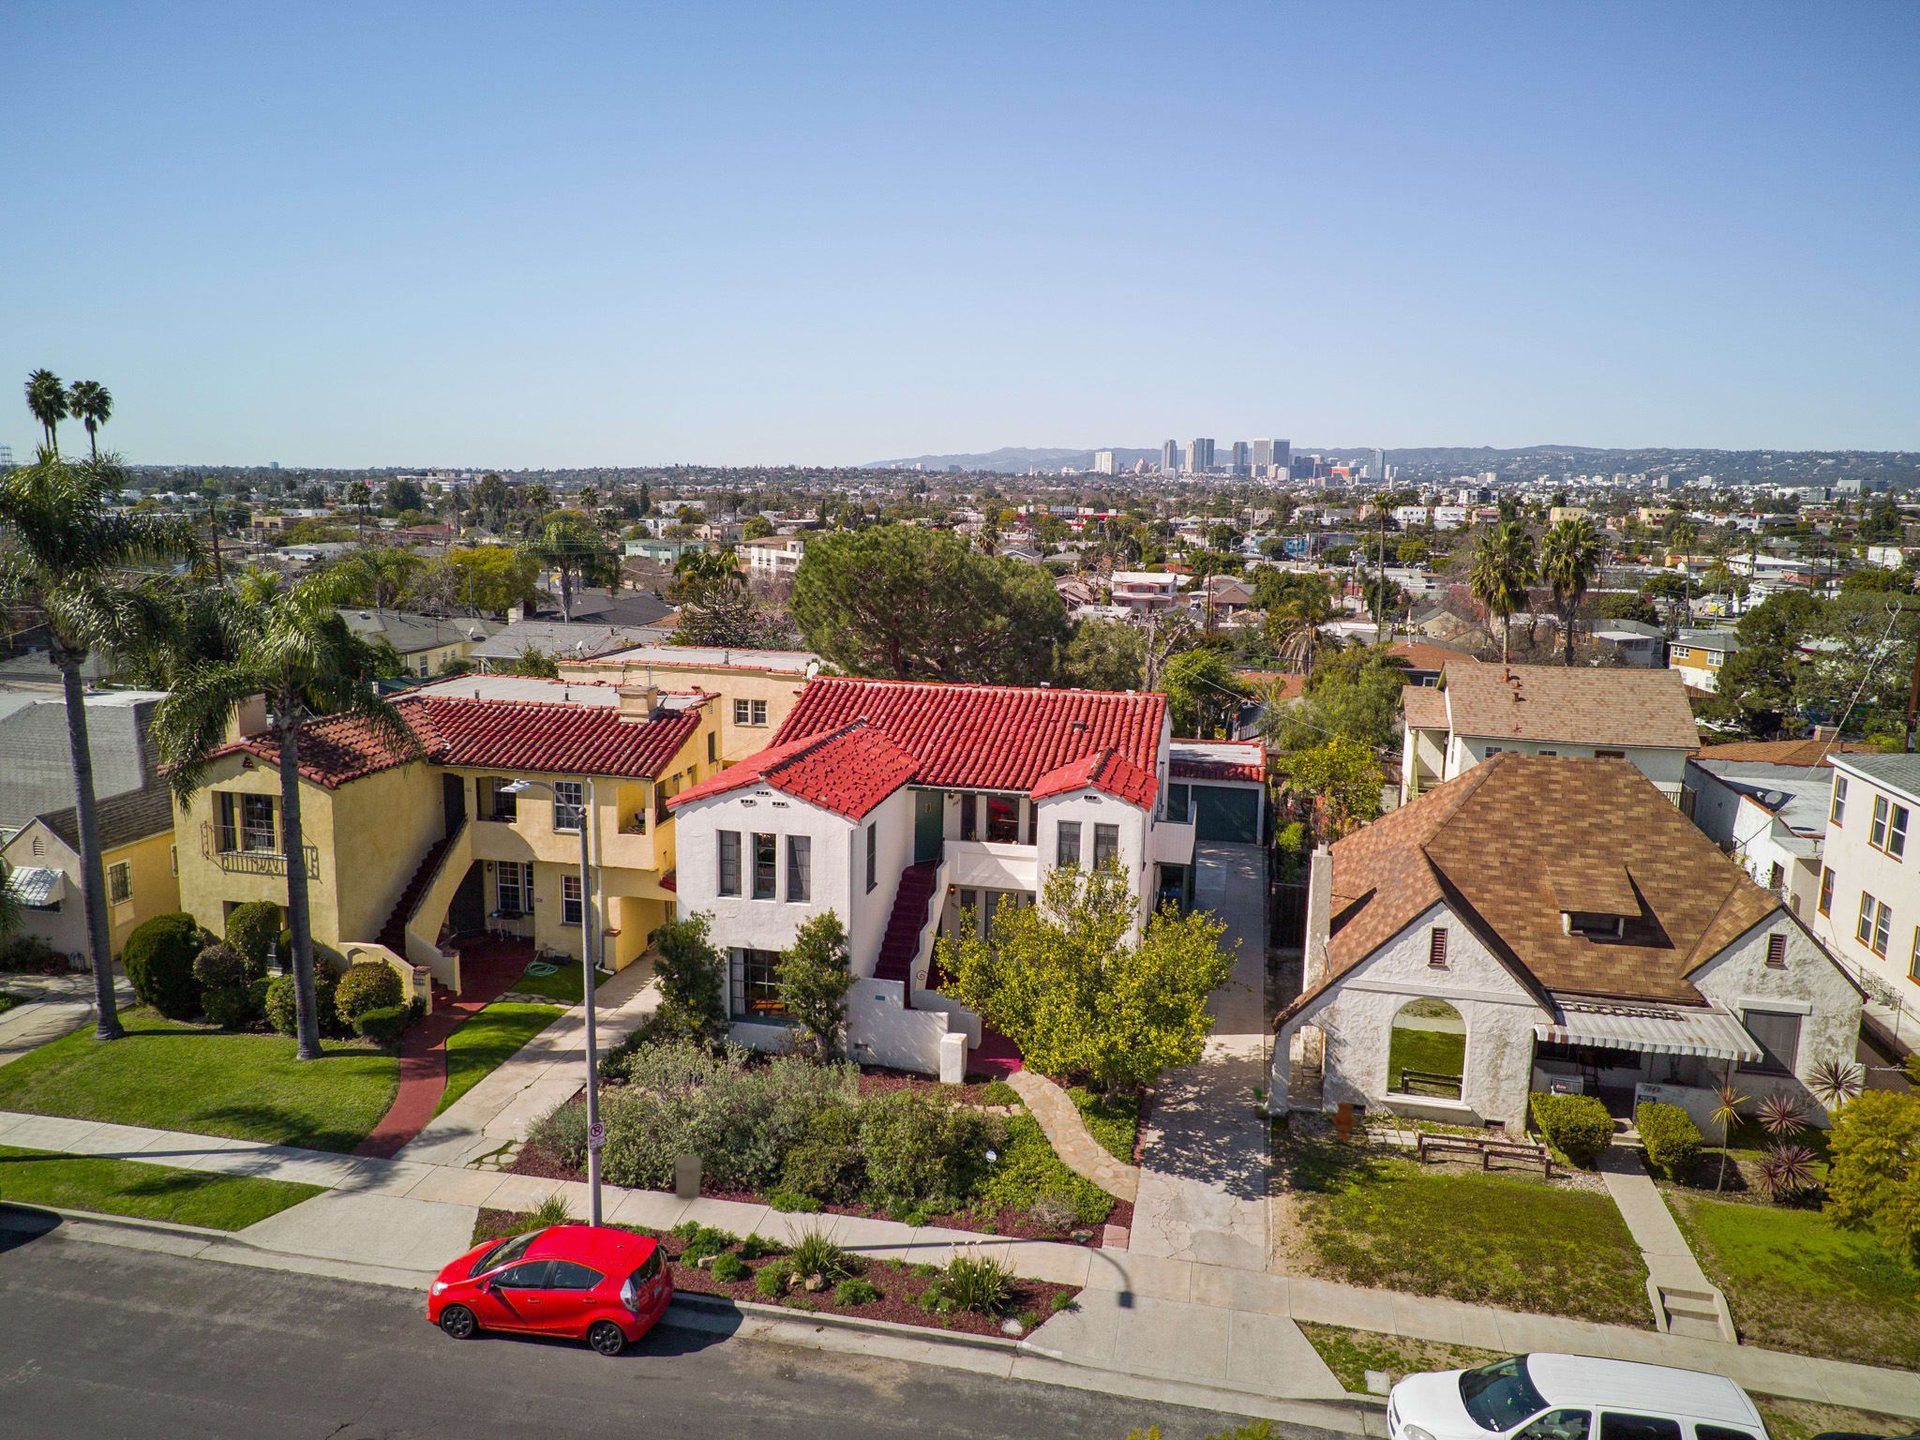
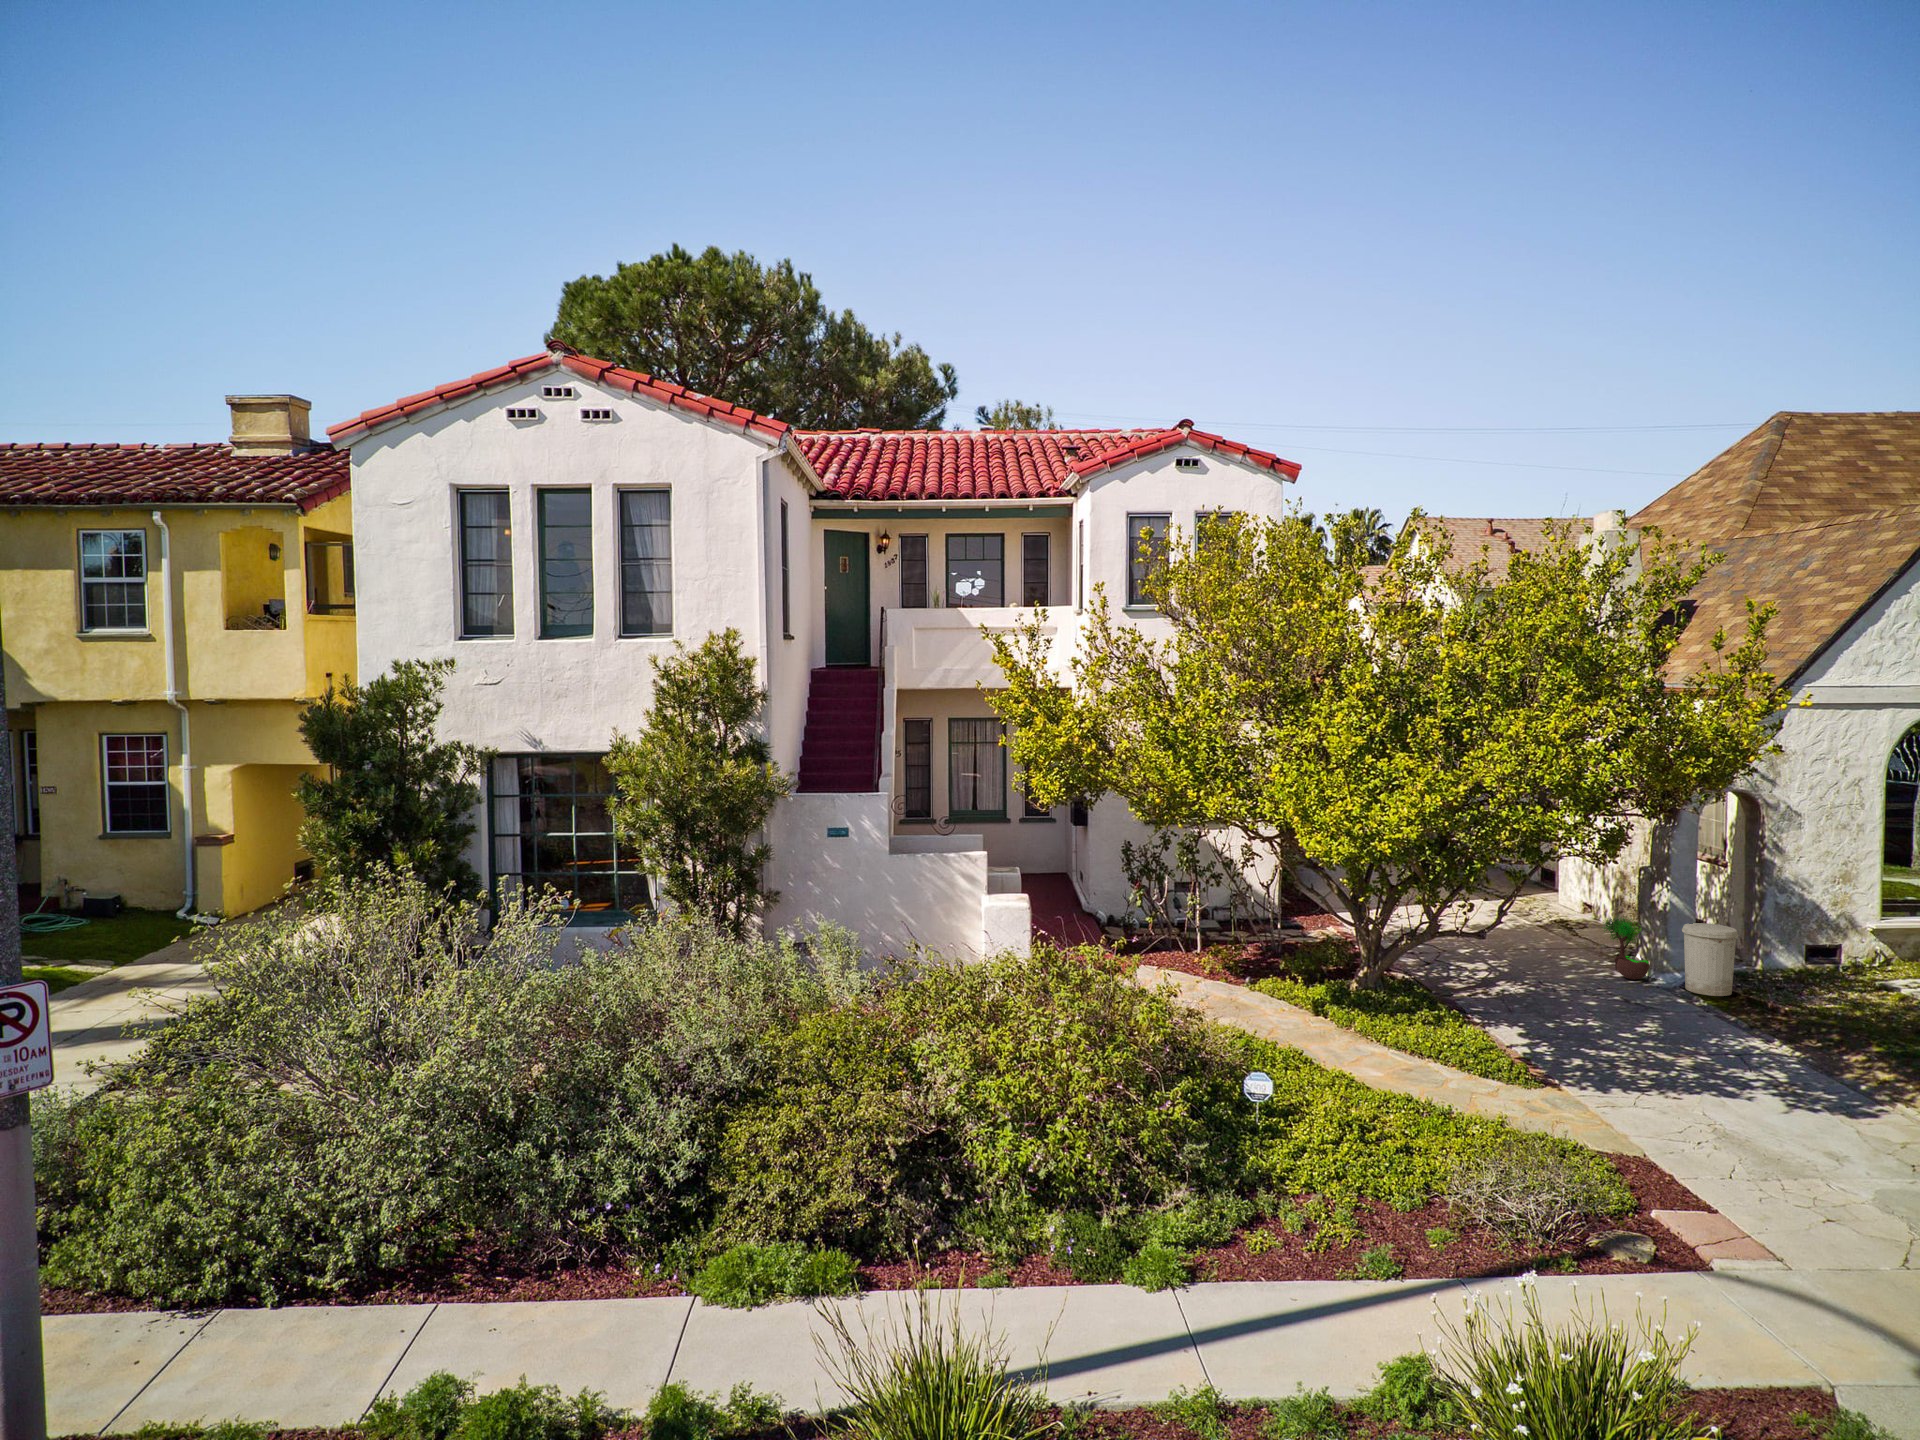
lounge chair: present [1332,1102,1357,1144] -> none [1772,925,1844,1003]
trash can: present [675,1155,702,1201] -> present [1682,923,1738,996]

